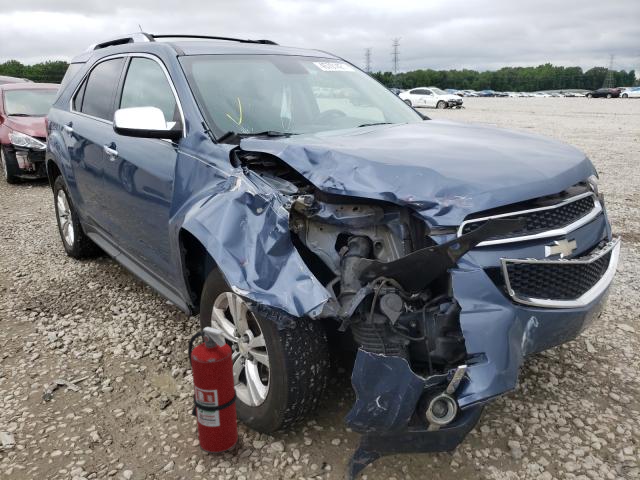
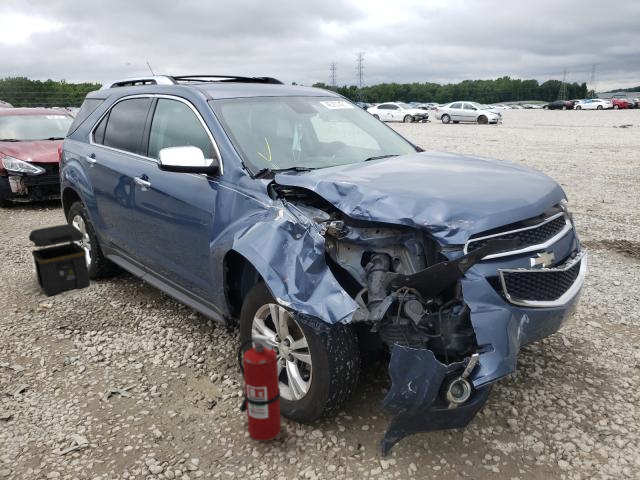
toolbox: none [6,197,71,272] -> present [29,224,90,295]

